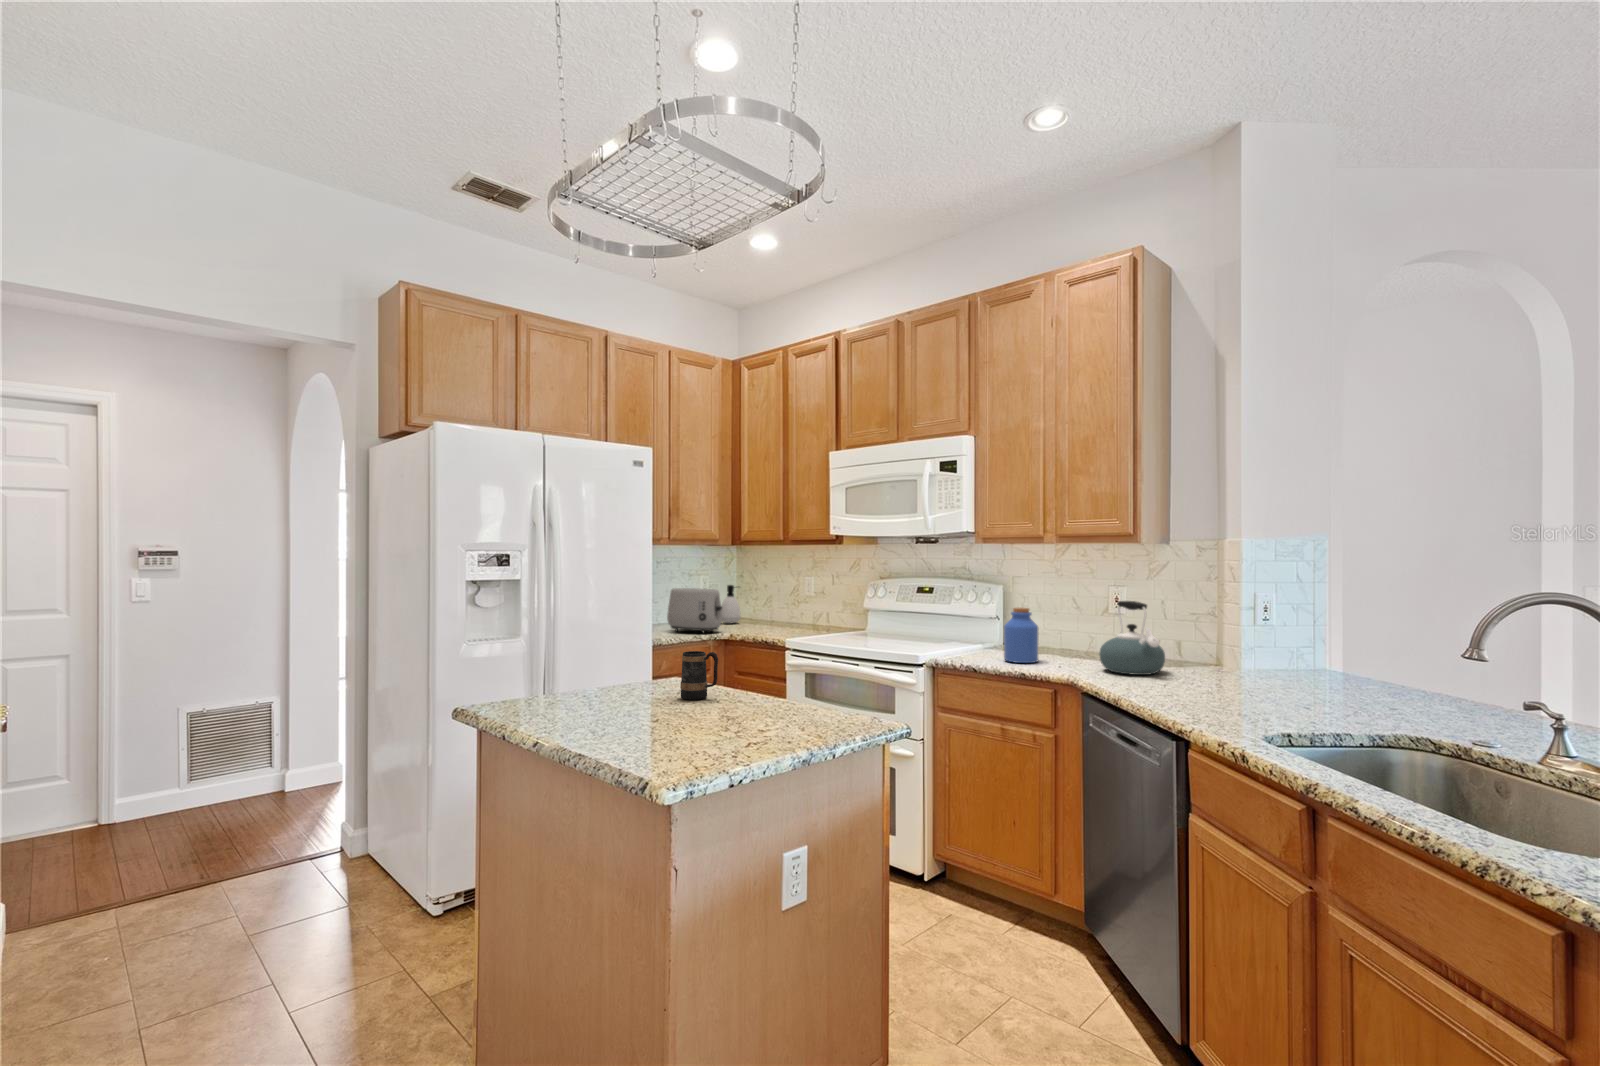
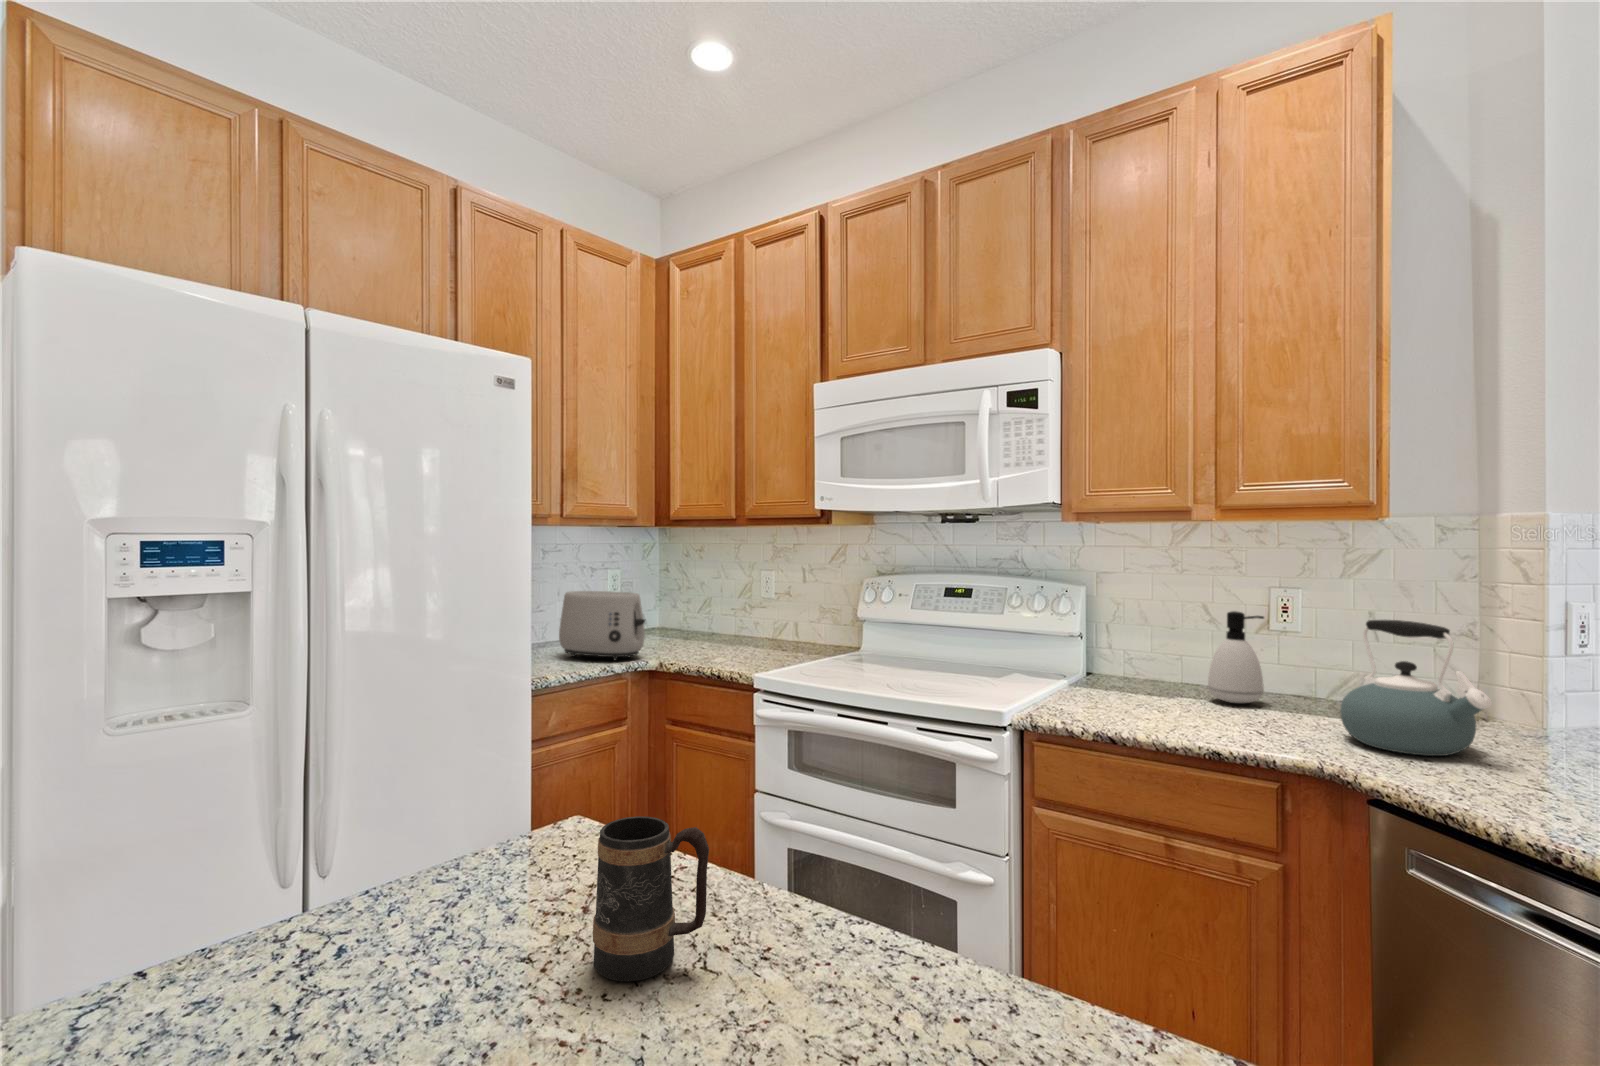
soap dispenser: present [722,585,740,623] -> present [1208,611,1264,703]
jar: present [1004,608,1039,663] -> none [1146,629,1208,725]

